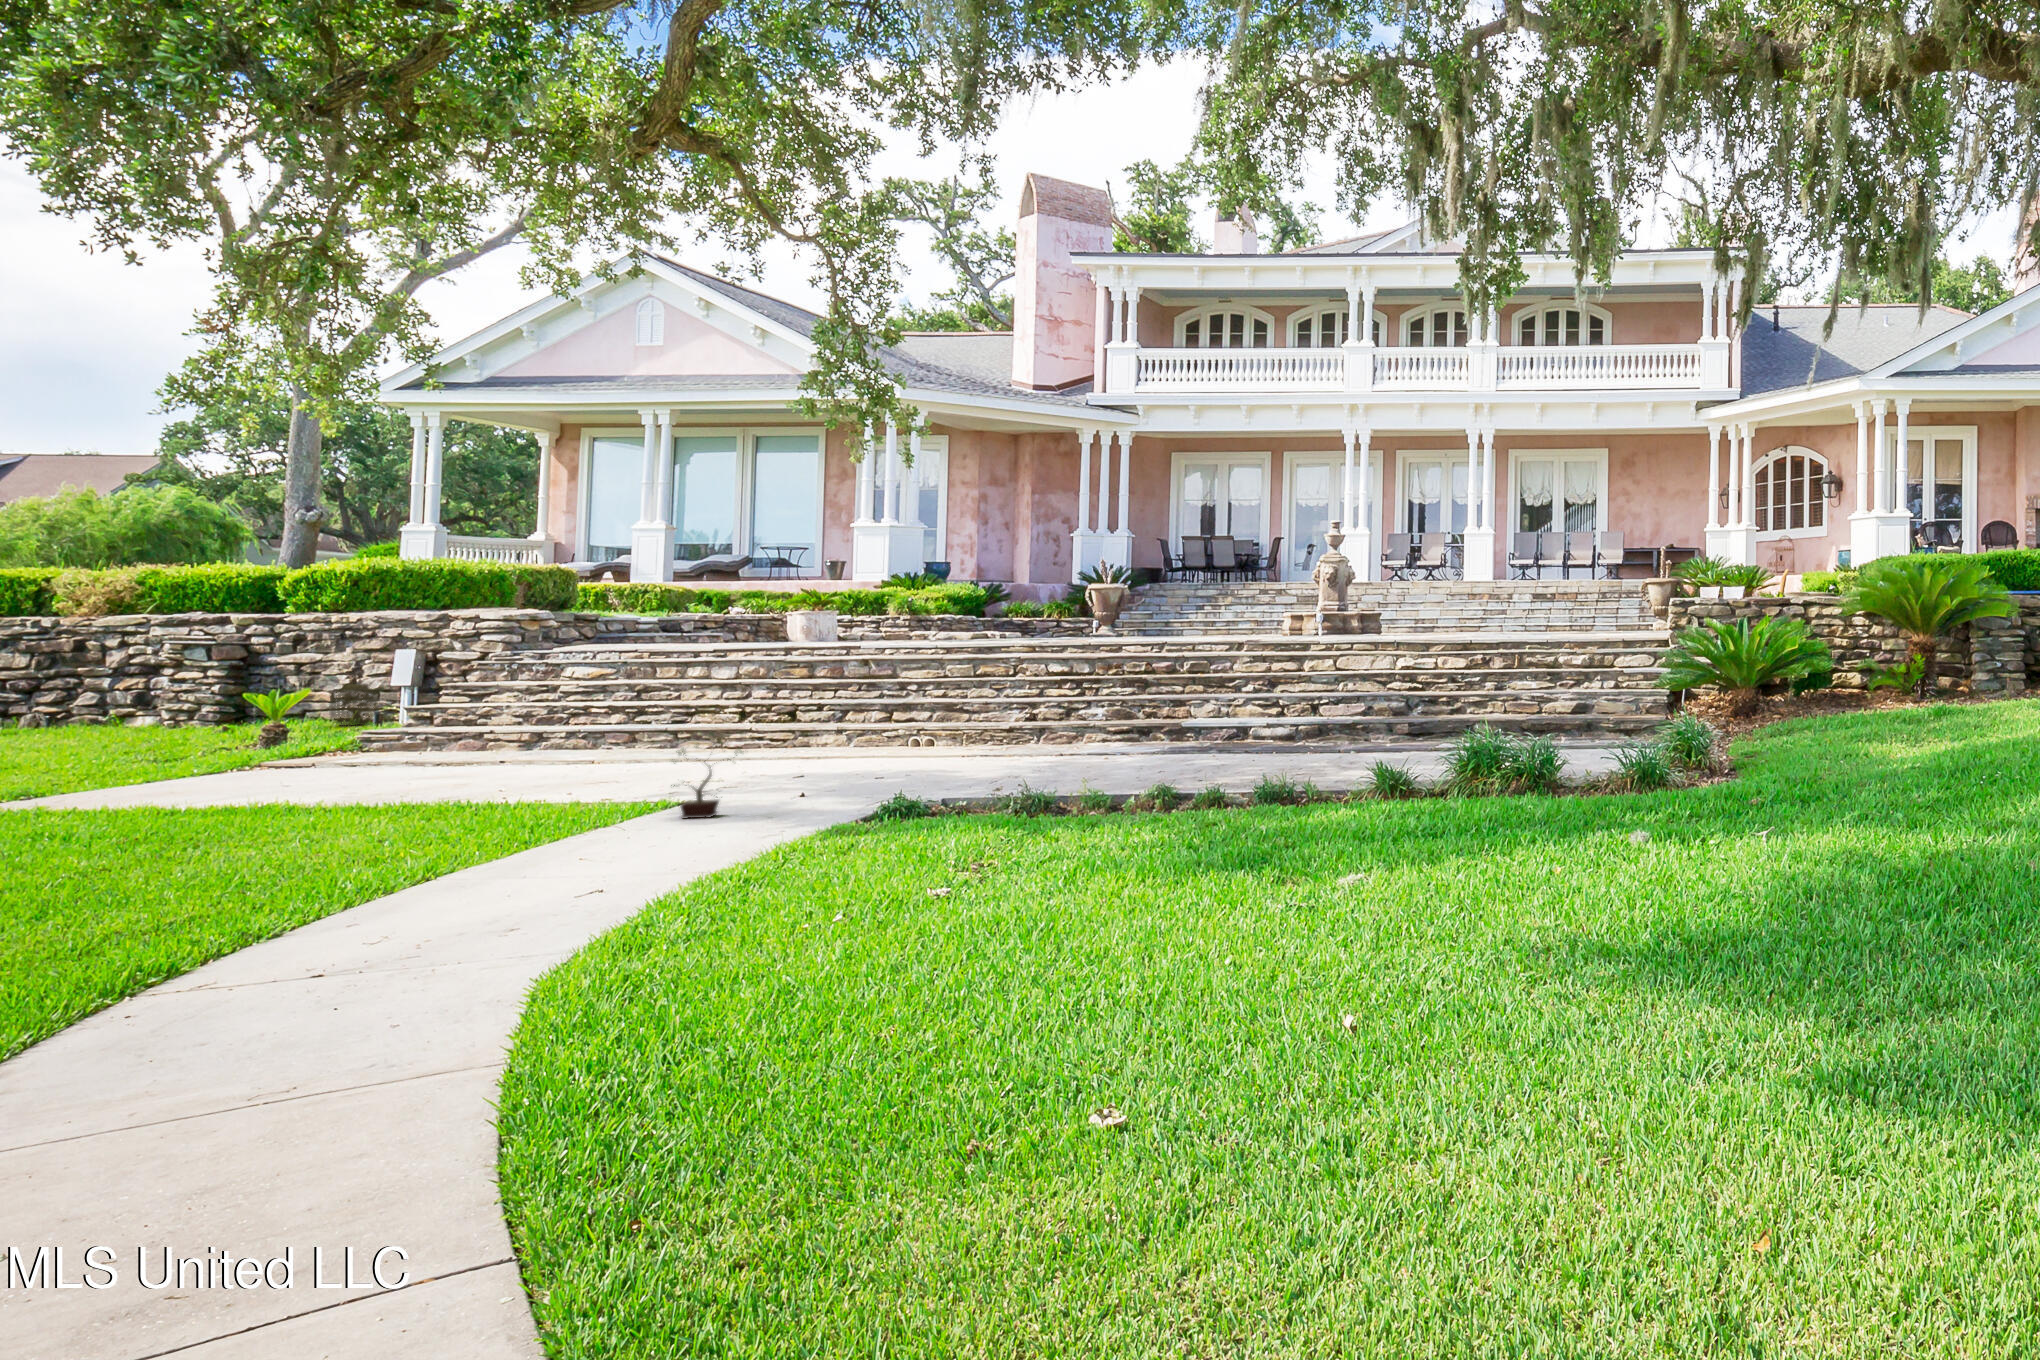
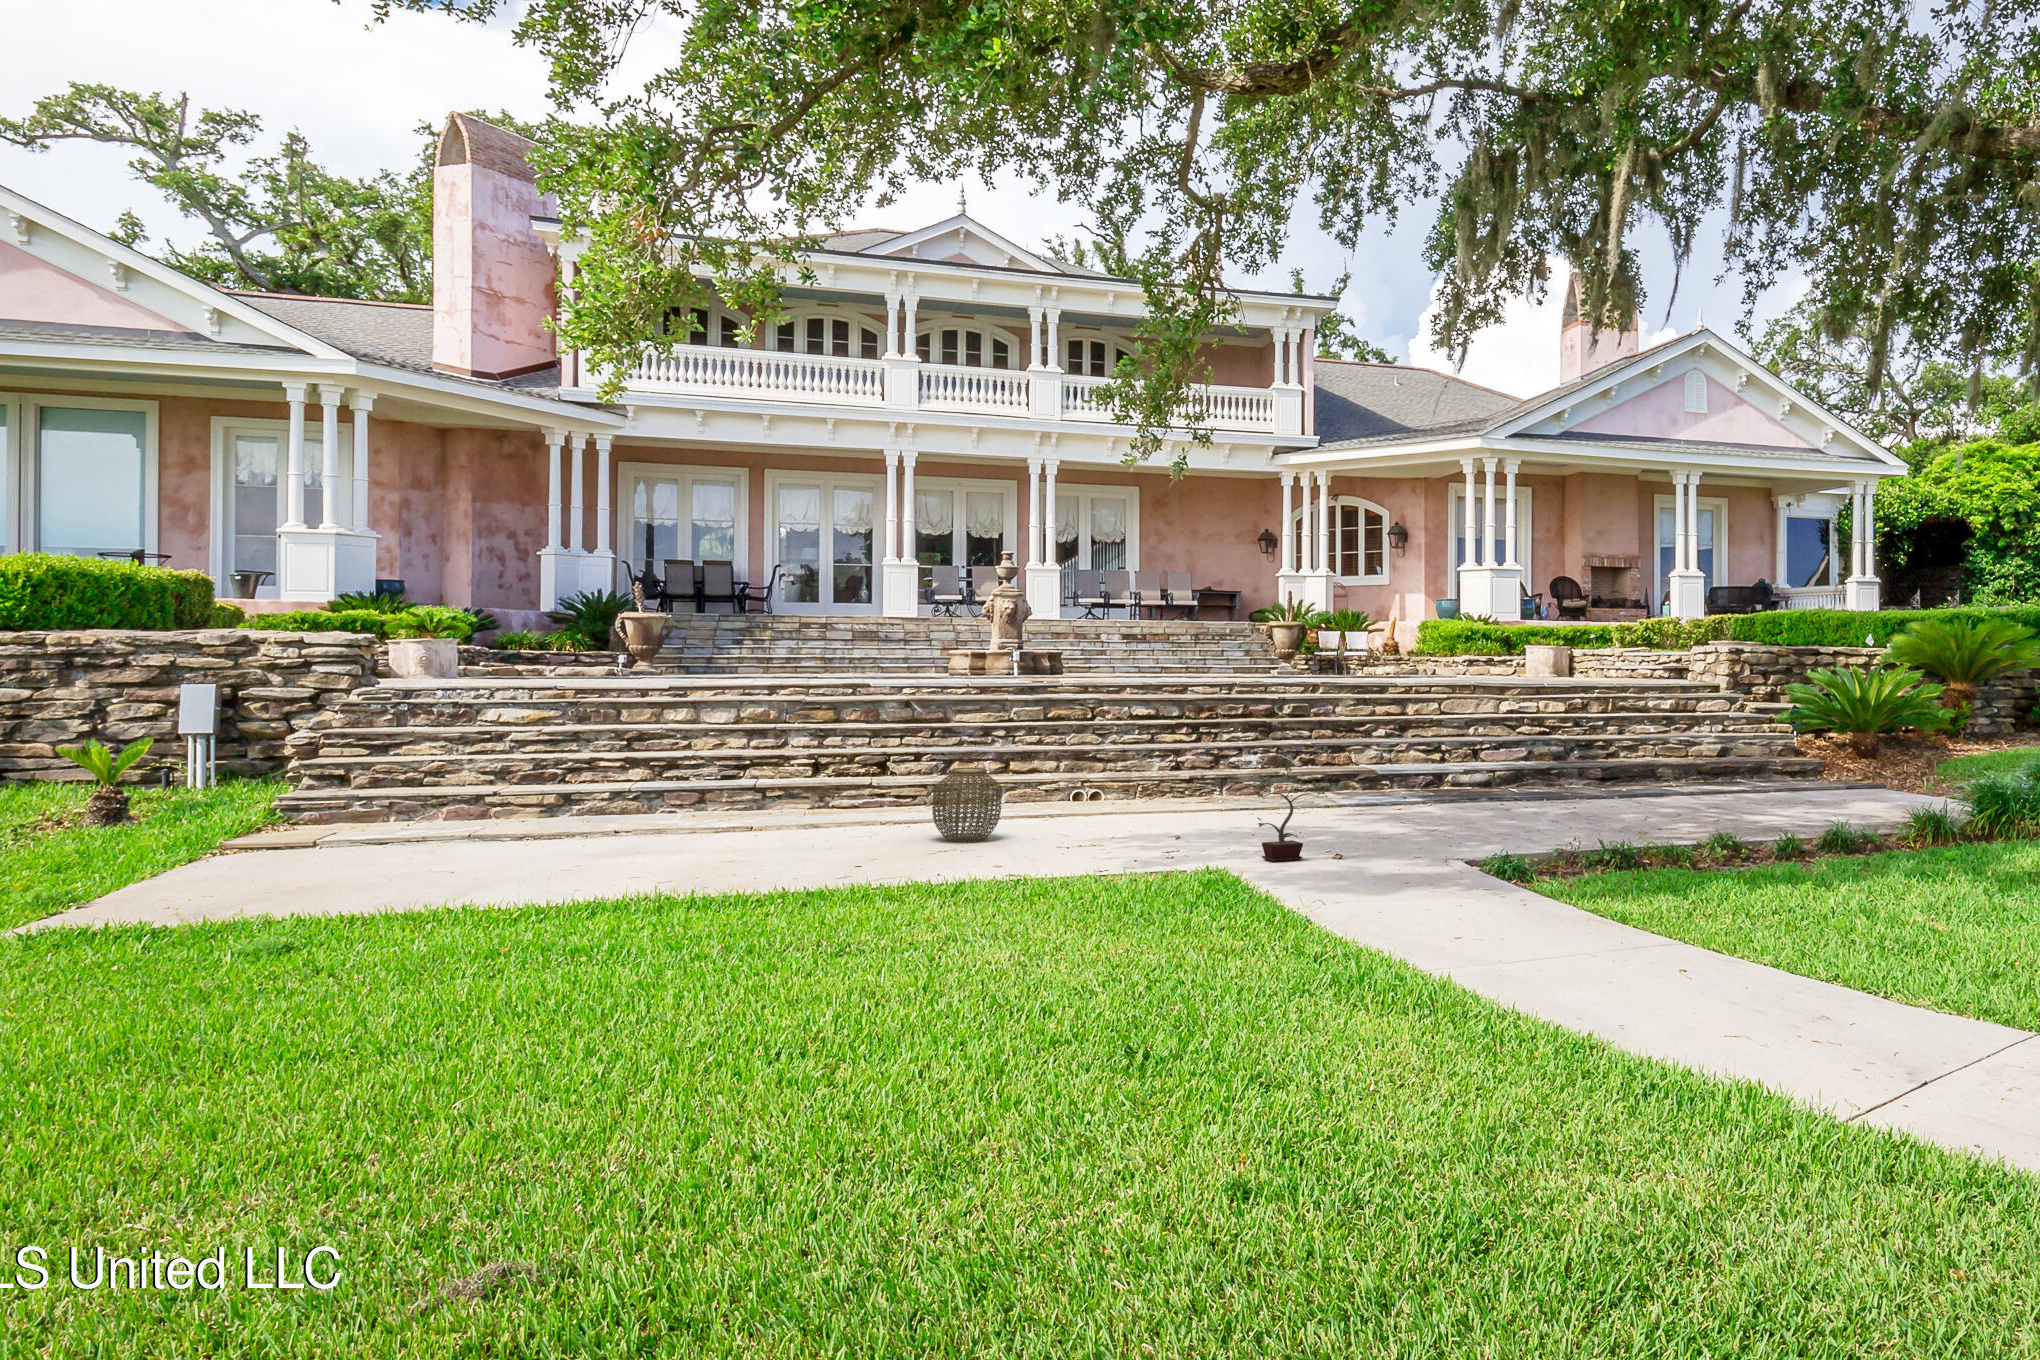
woven basket: present [329,684,378,726] -> present [932,767,1002,843]

